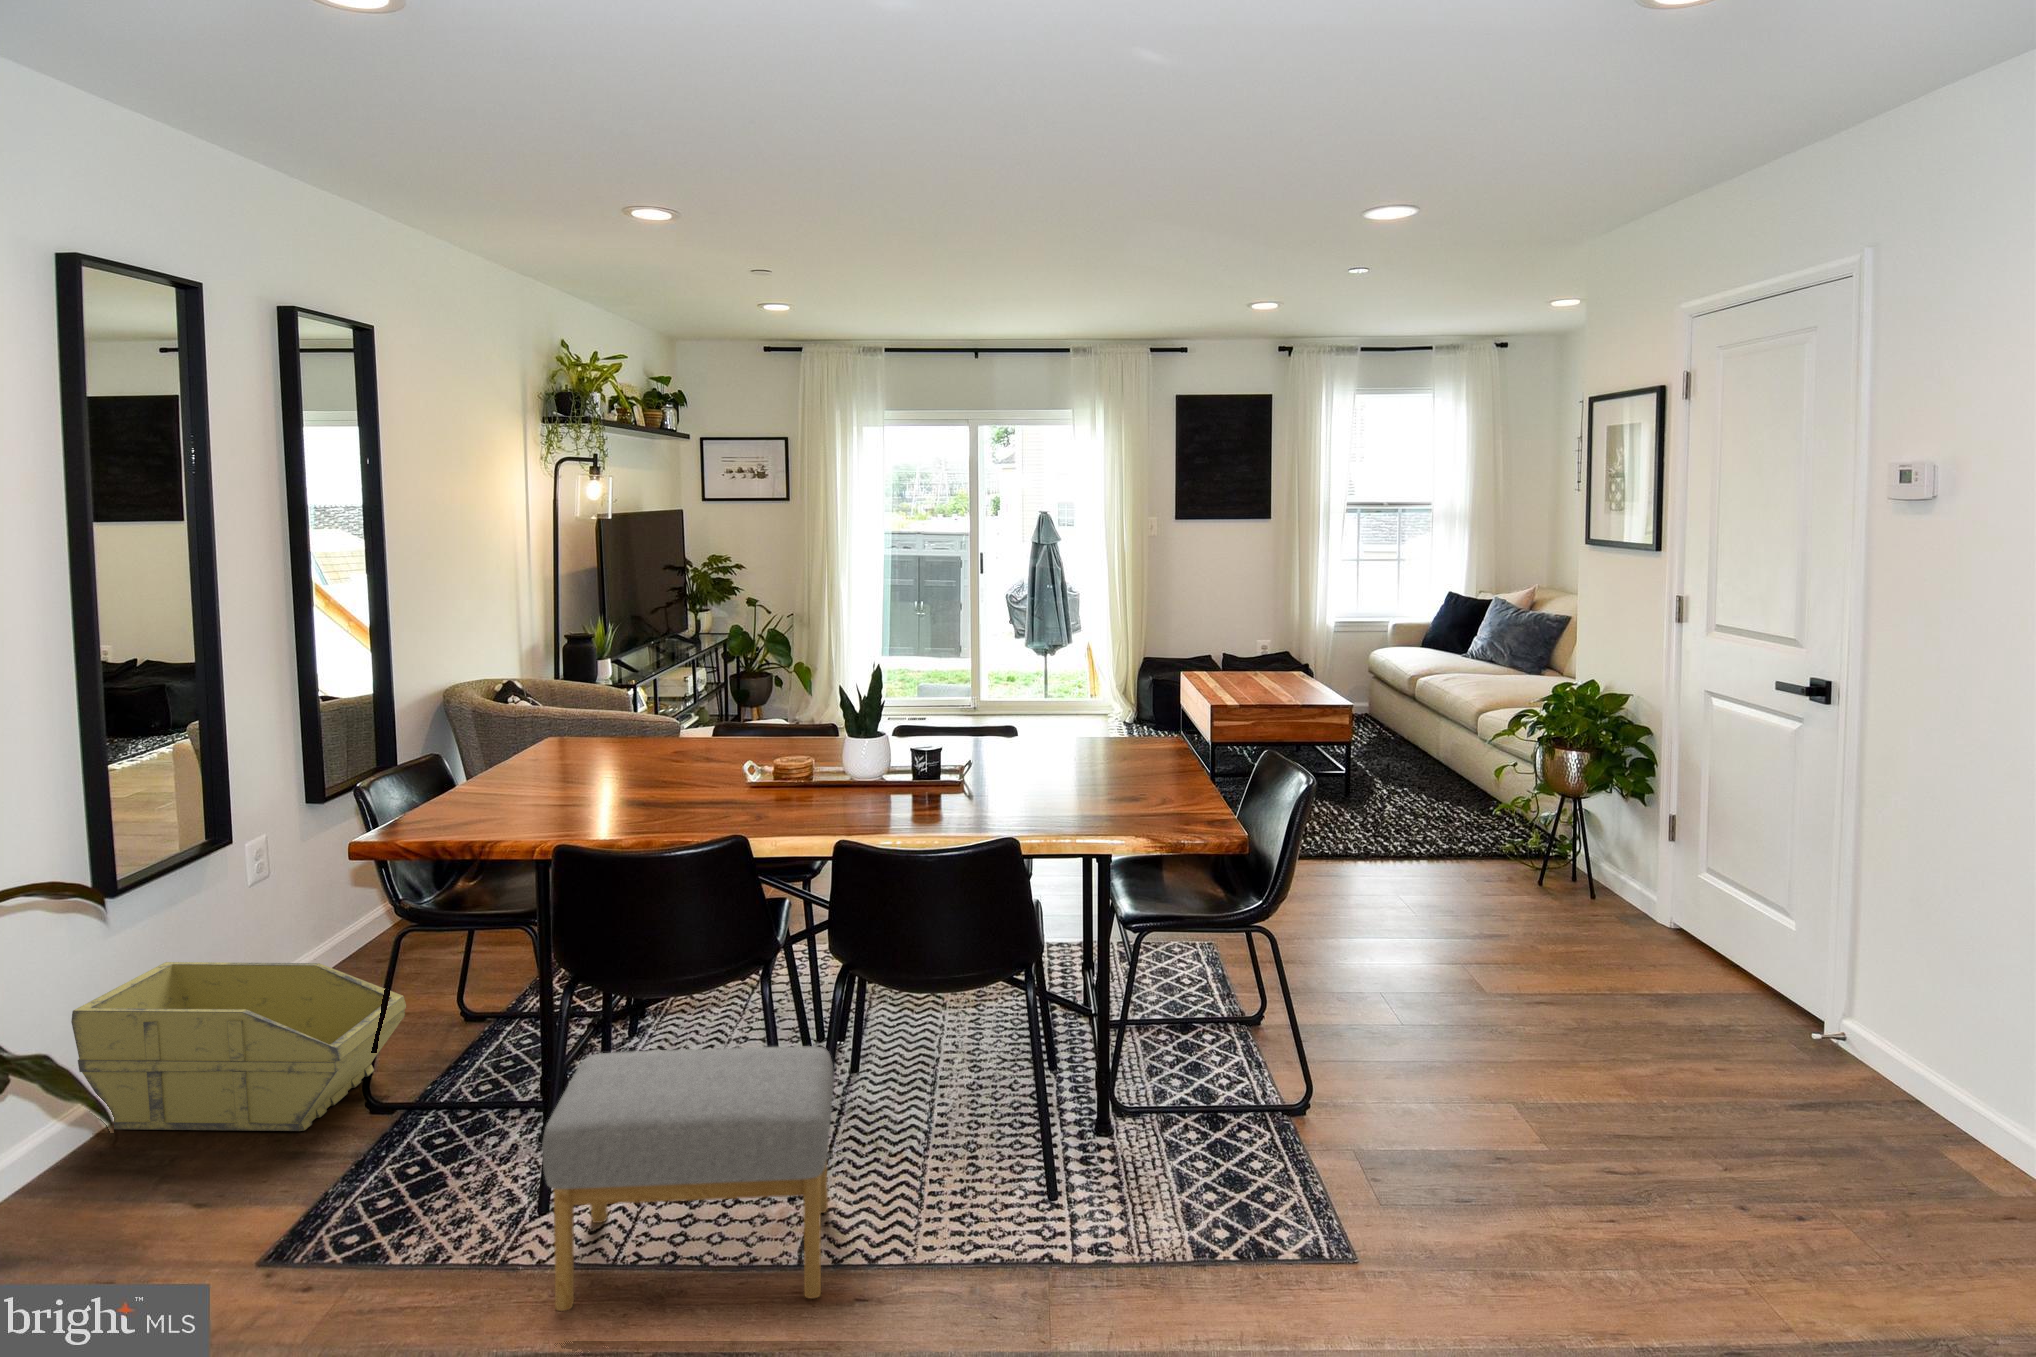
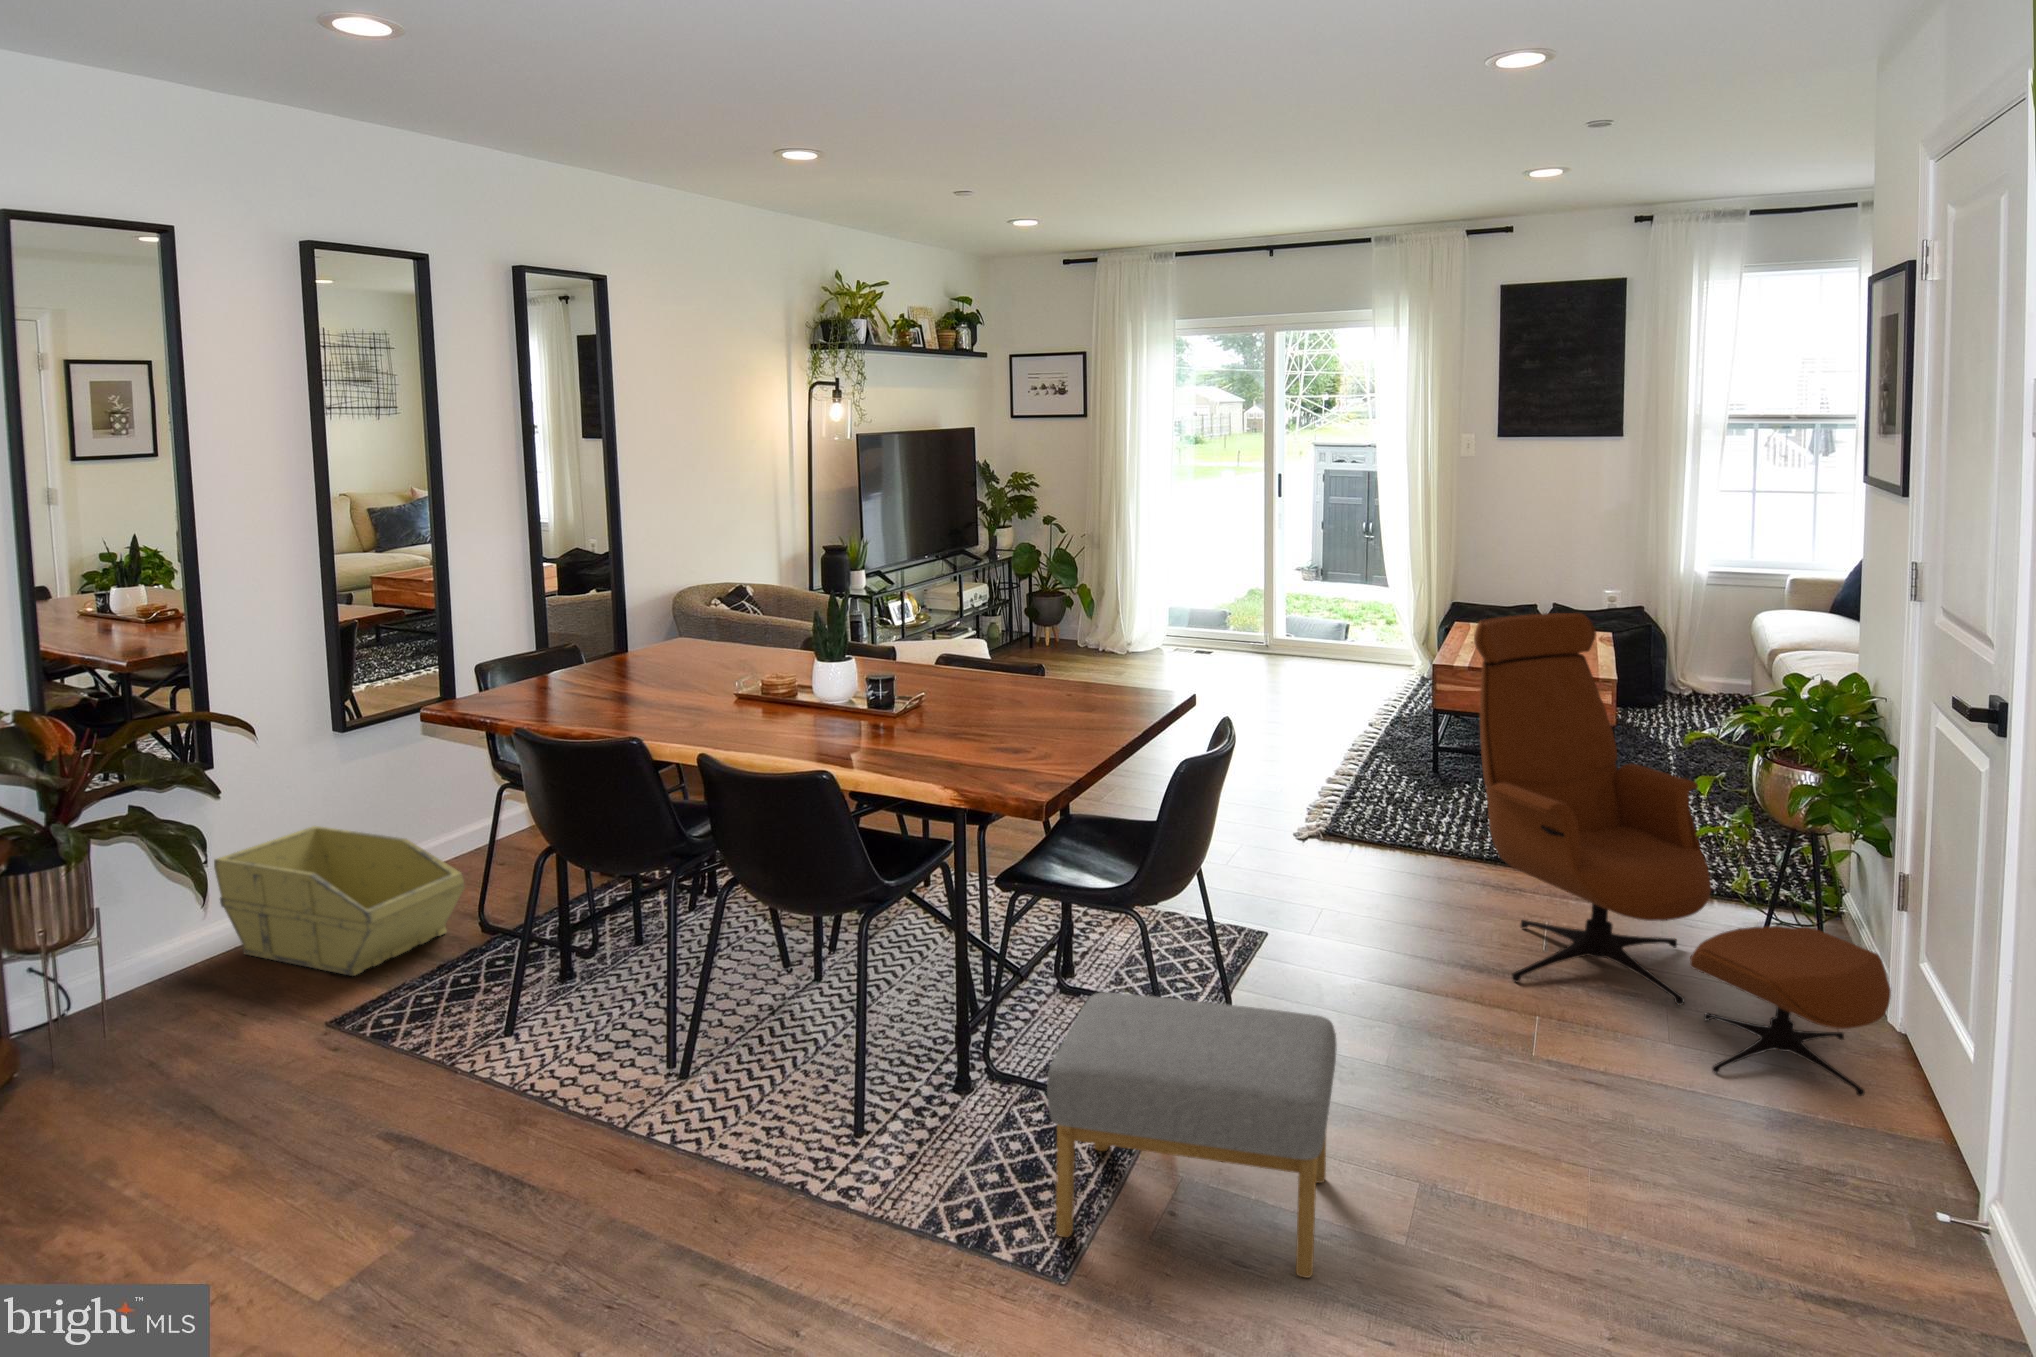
lounge chair: none [1382,669,1760,1031] -> present [1474,613,1891,1096]
footstool: present [542,1046,834,1311] -> present [1047,992,1337,1278]

